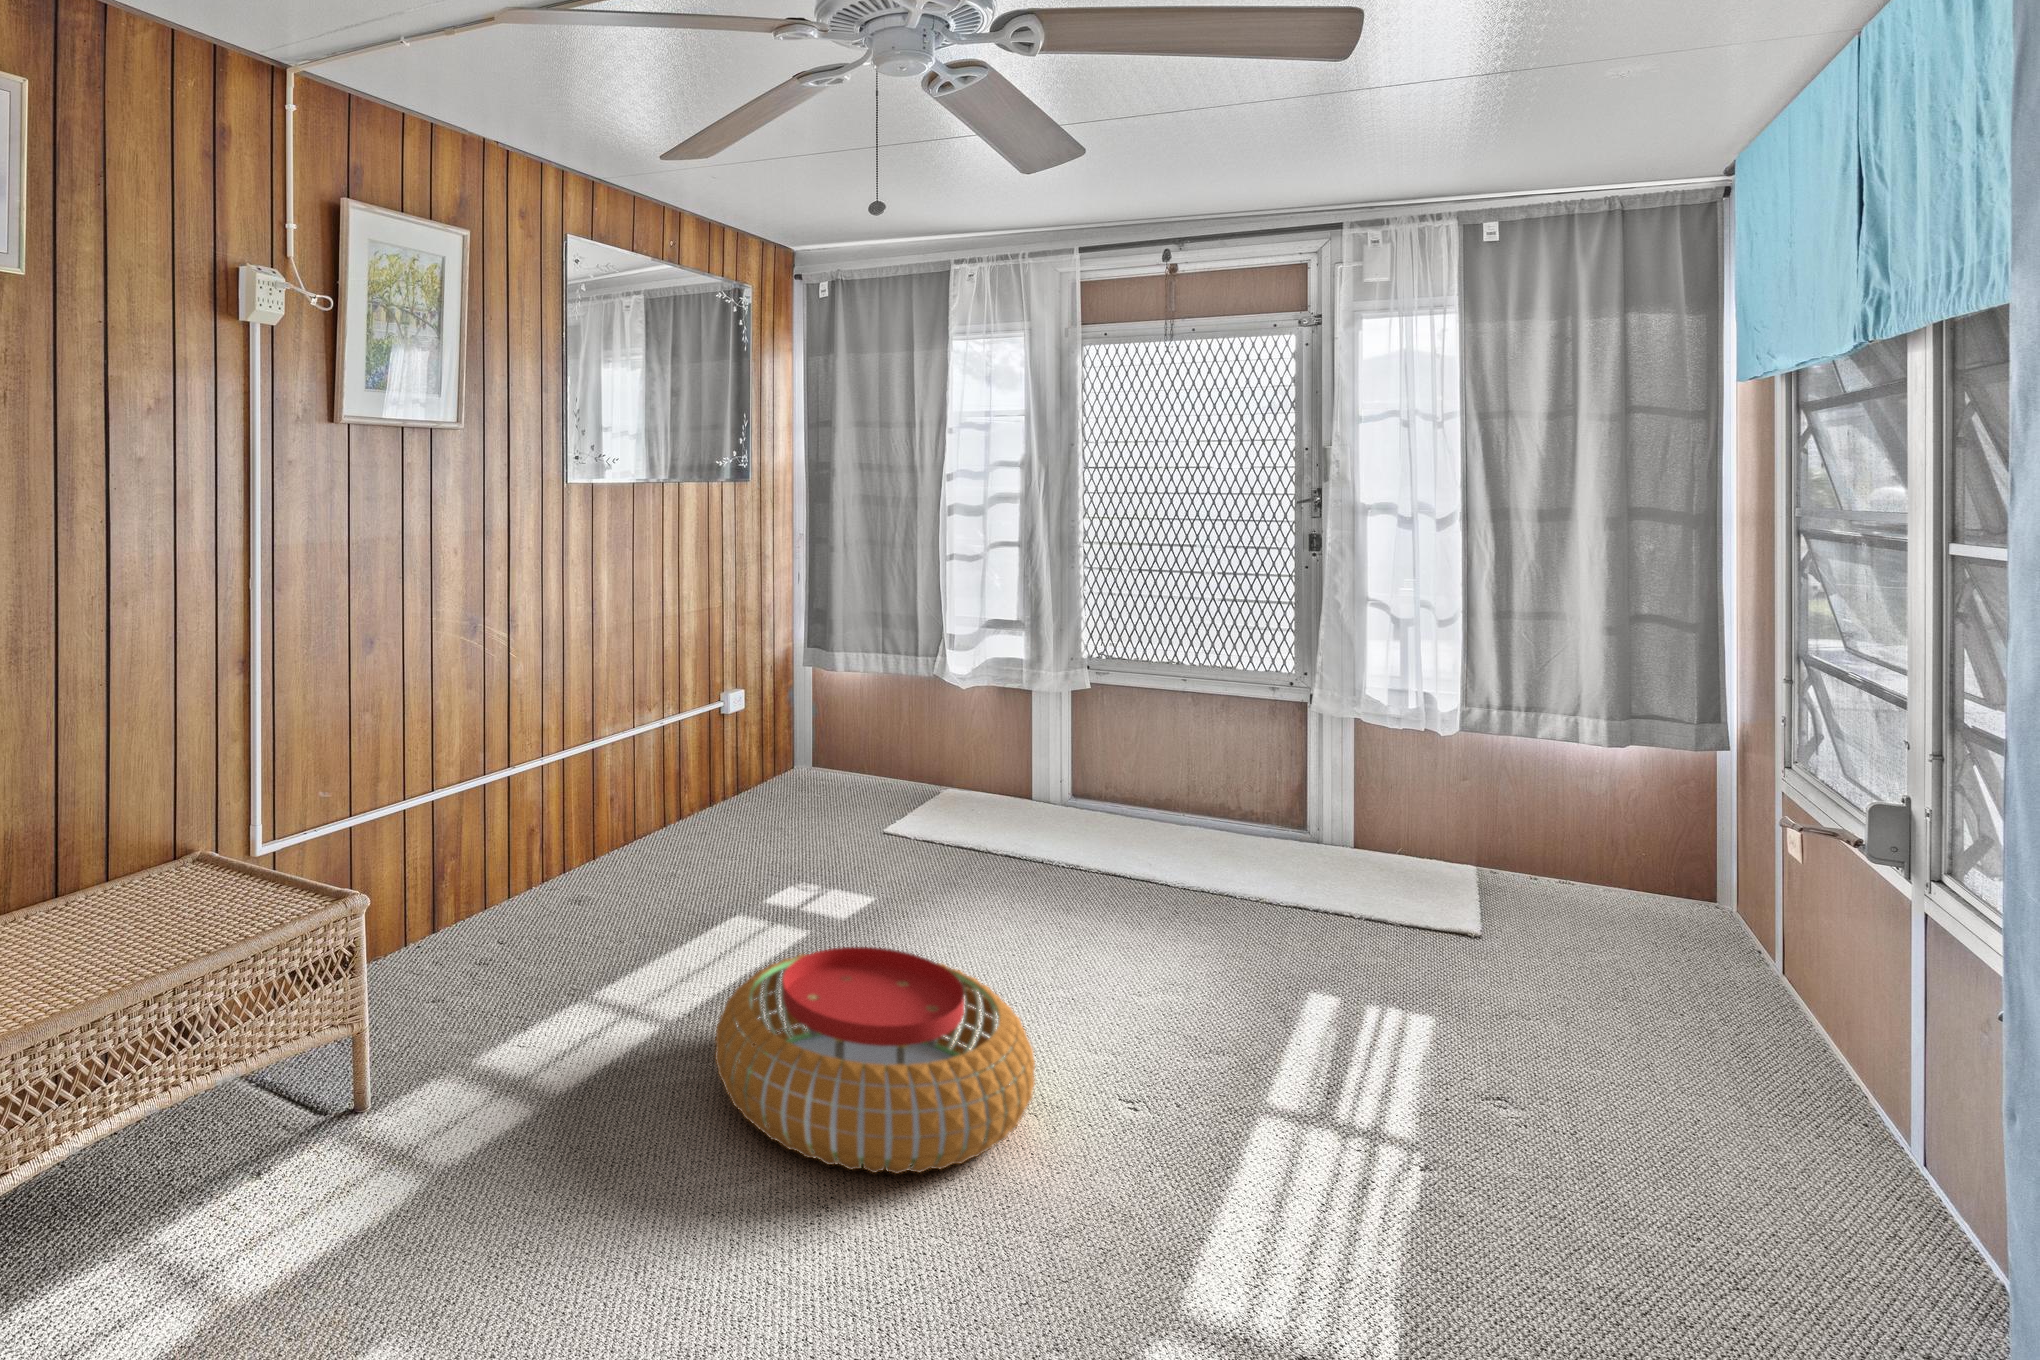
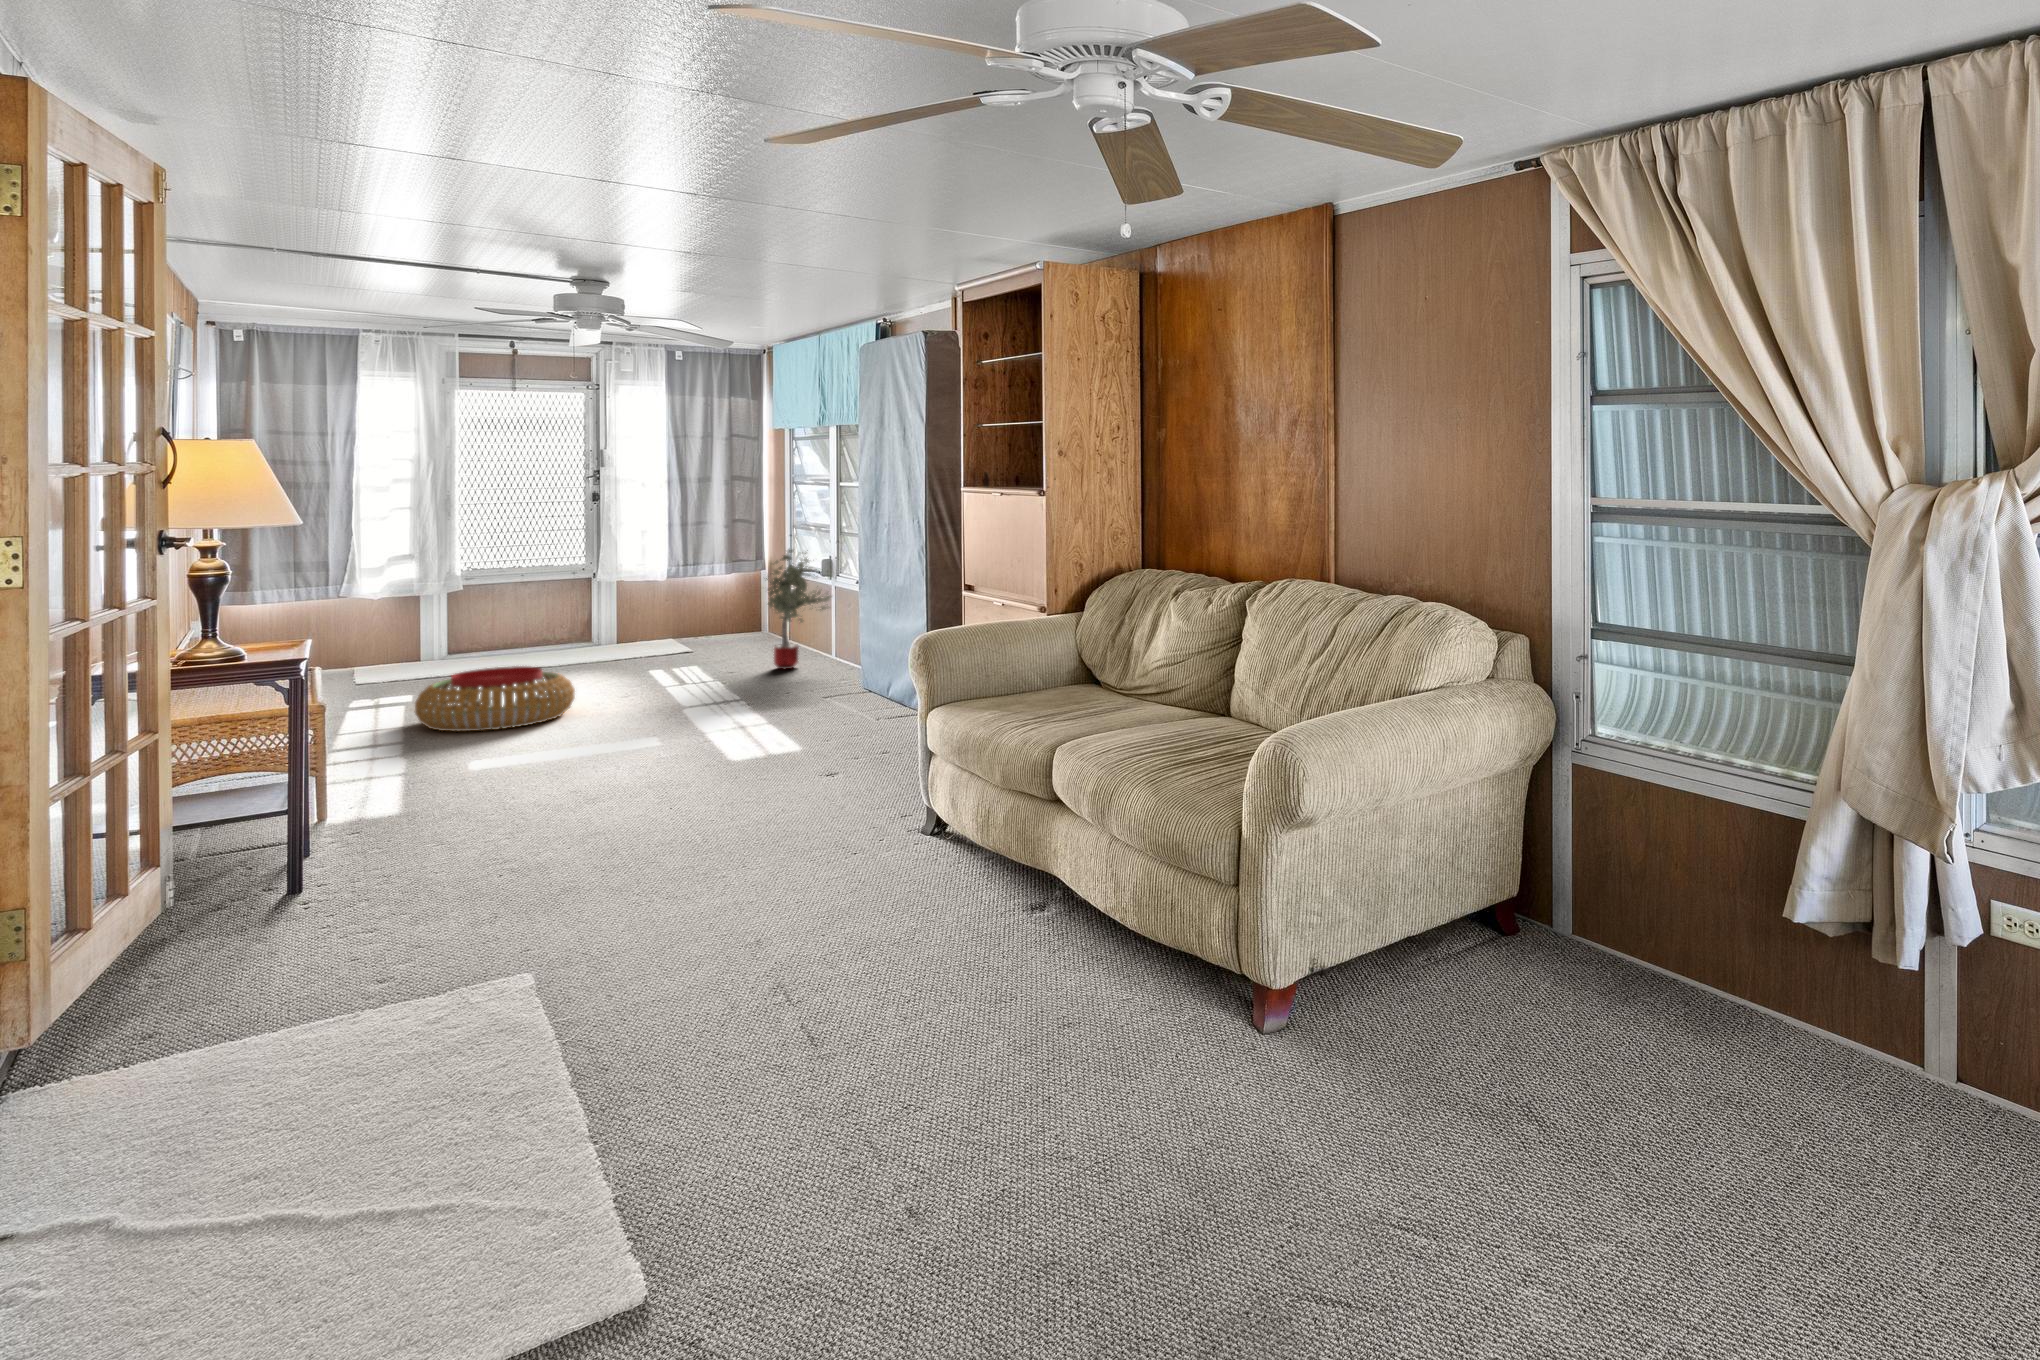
potted tree: none [1649,767,1947,1161] -> present [766,550,830,669]

